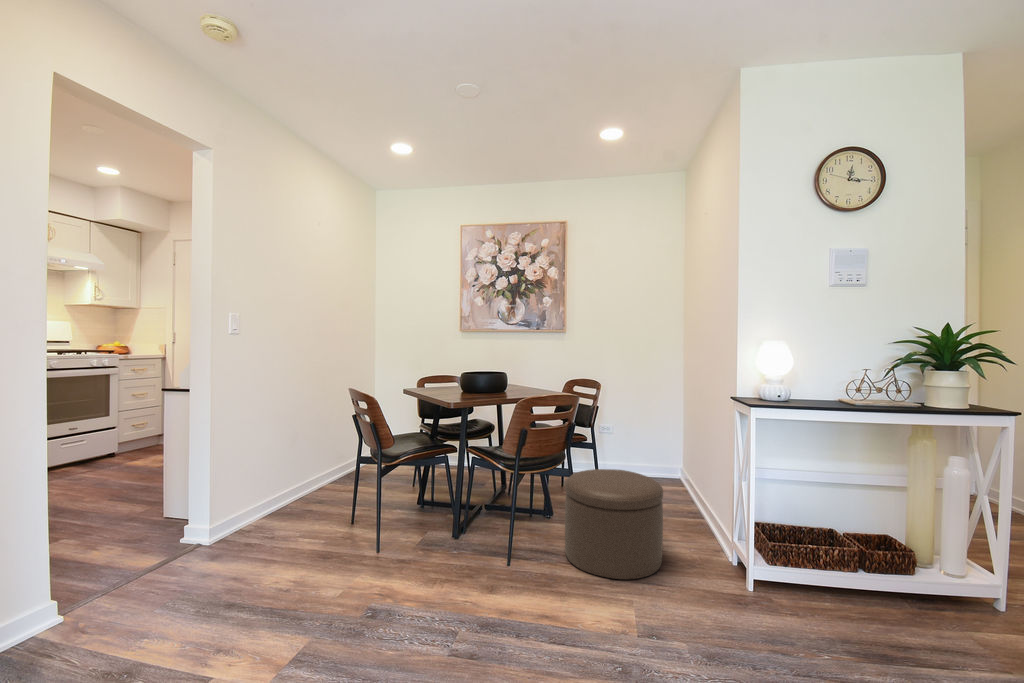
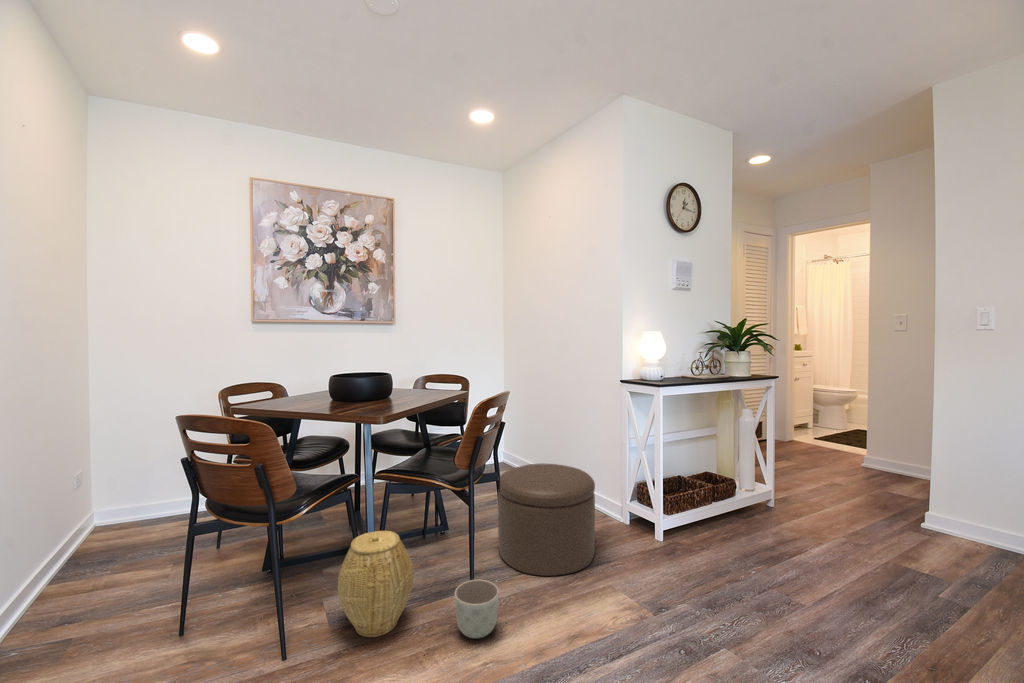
woven basket: none [411,485,466,560] -> present [338,531,413,637]
planter: none [470,541,506,586] -> present [455,580,499,638]

